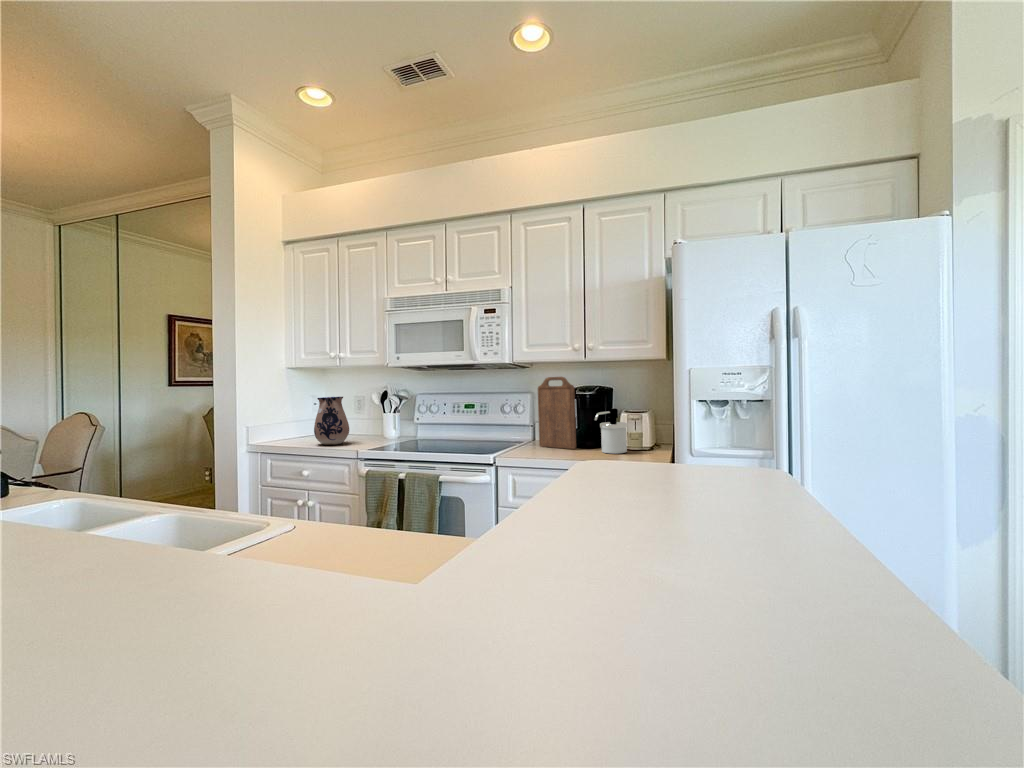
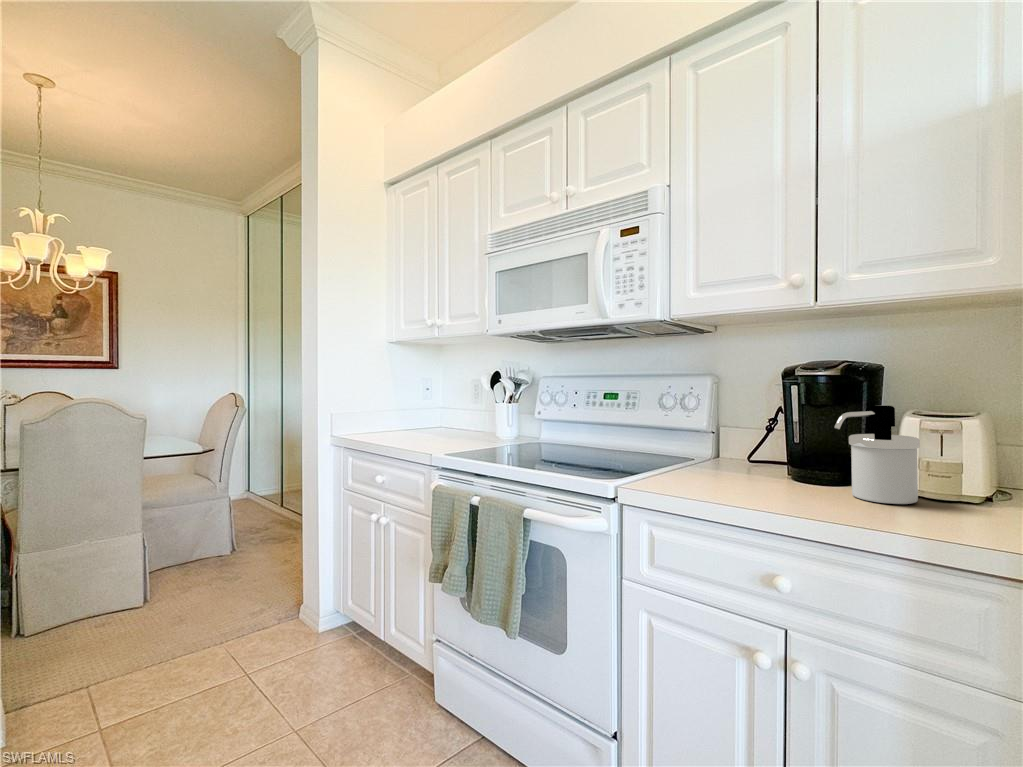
cutting board: present [538,377,576,449] -> none [717,342,793,482]
ceramic pitcher: present [314,397,349,445] -> none [398,377,443,442]

